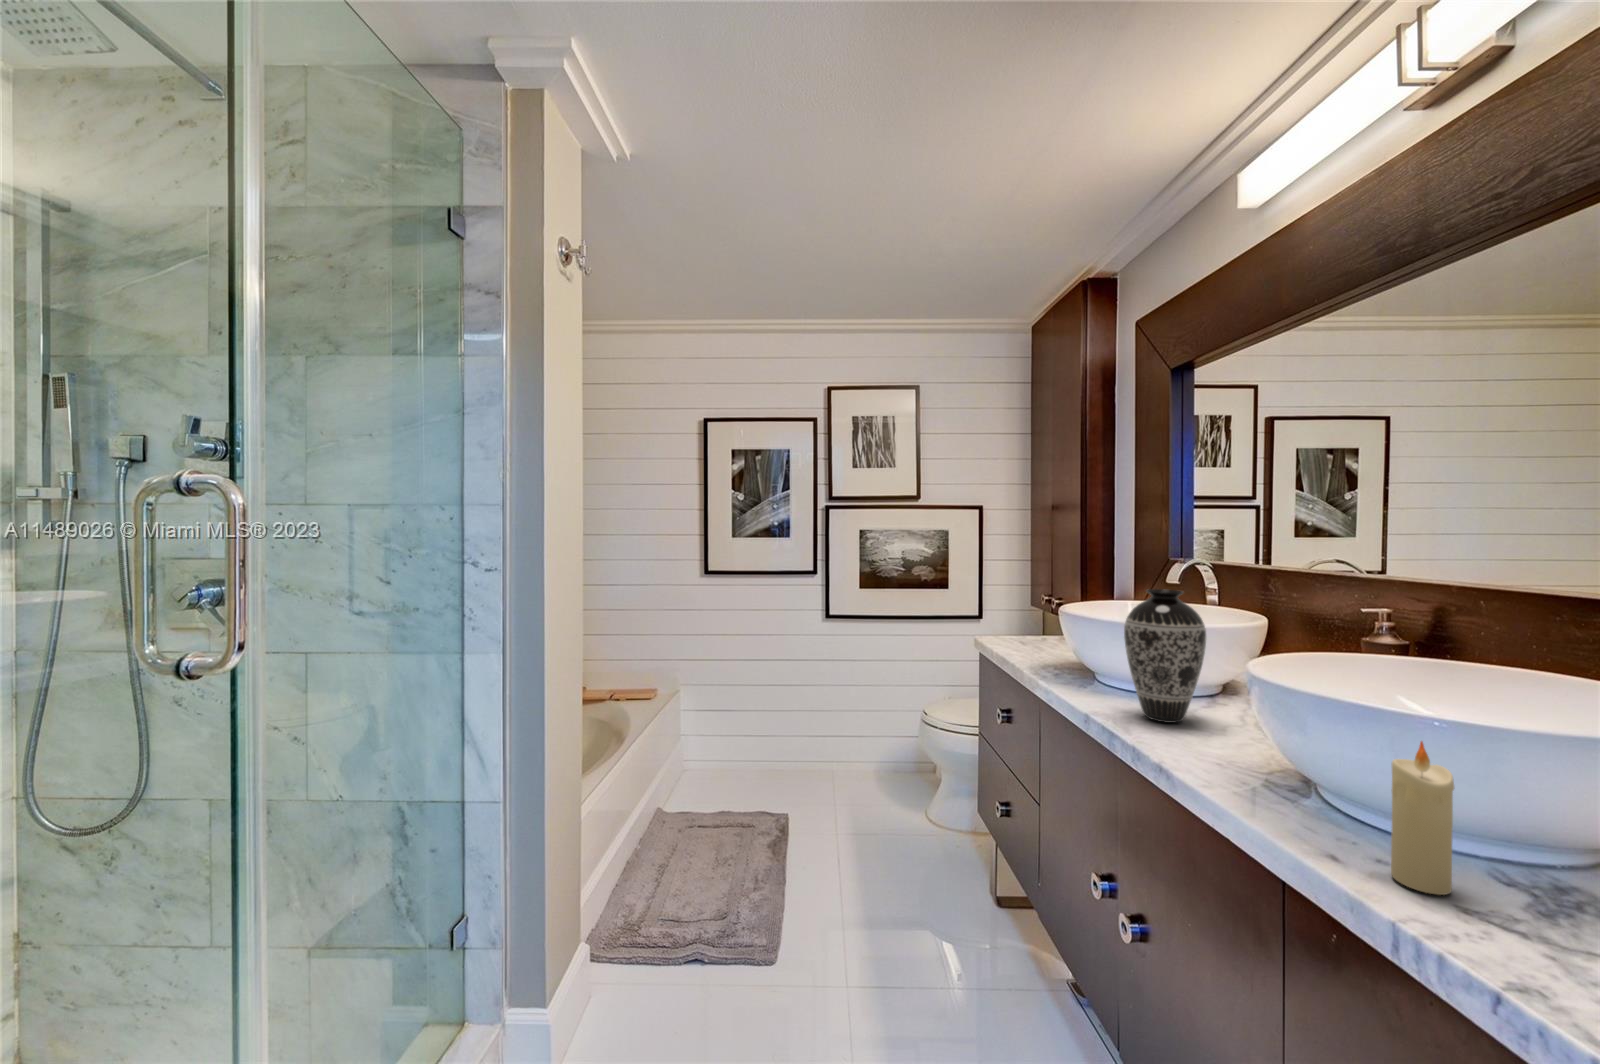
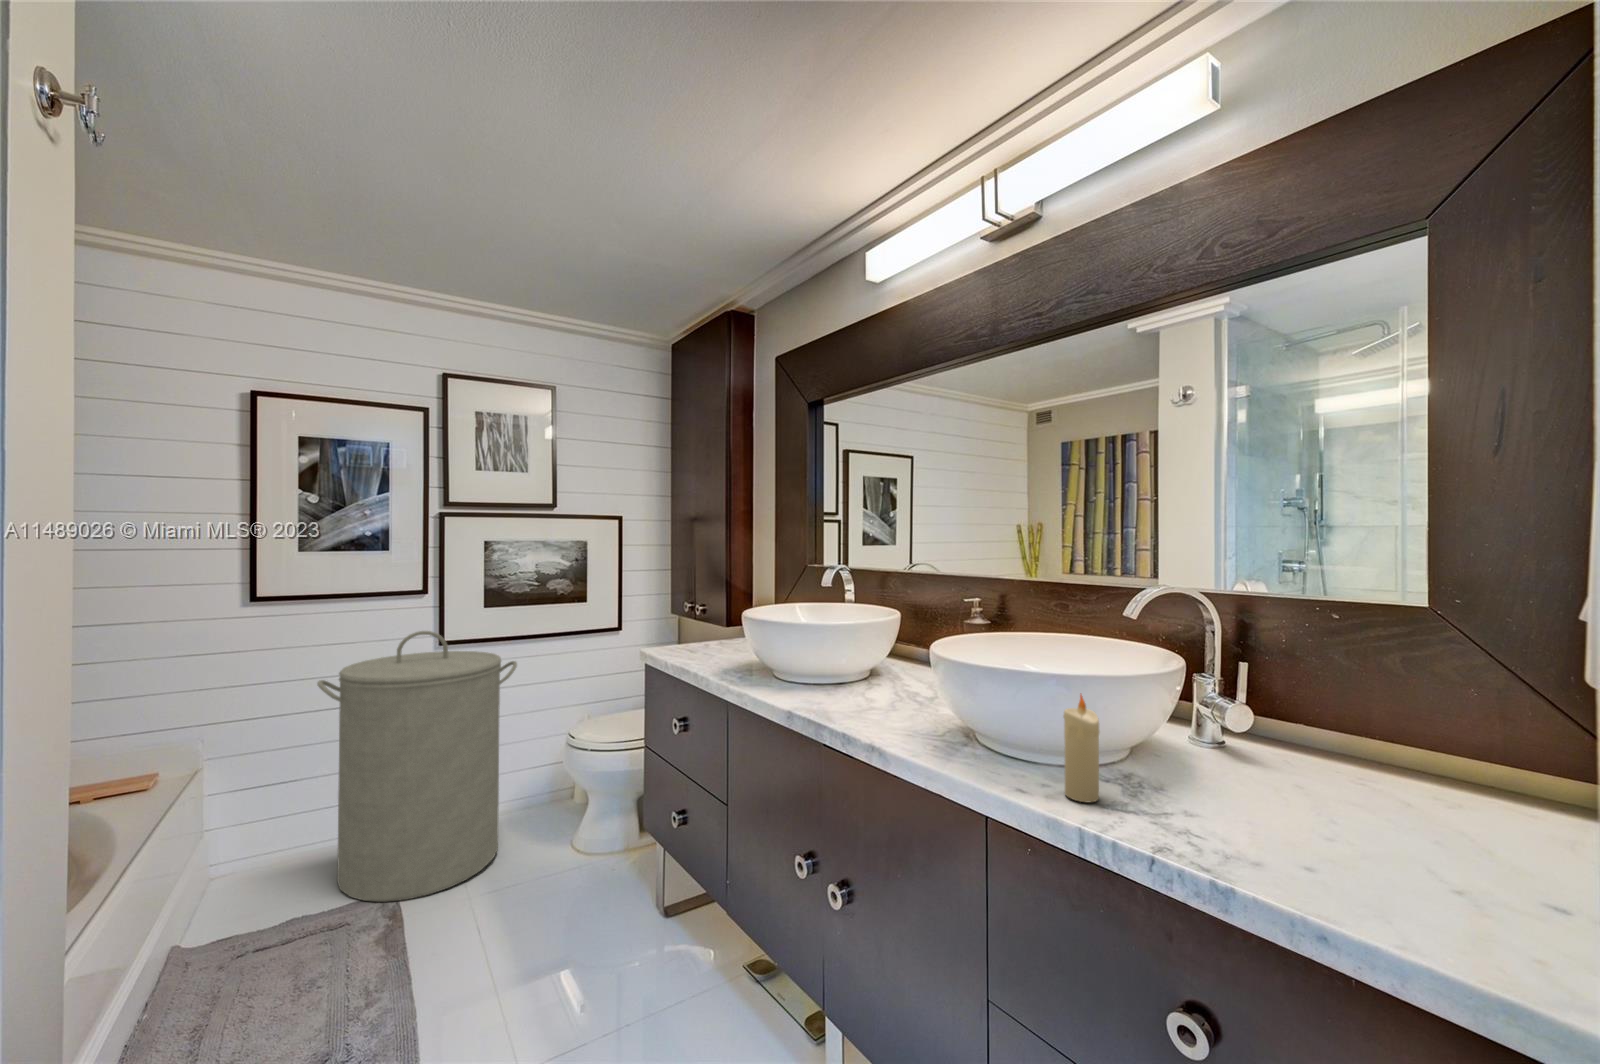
decorative vase: present [1124,589,1206,723] -> none [819,592,880,707]
laundry hamper: none [738,604,881,822] -> present [317,631,517,902]

